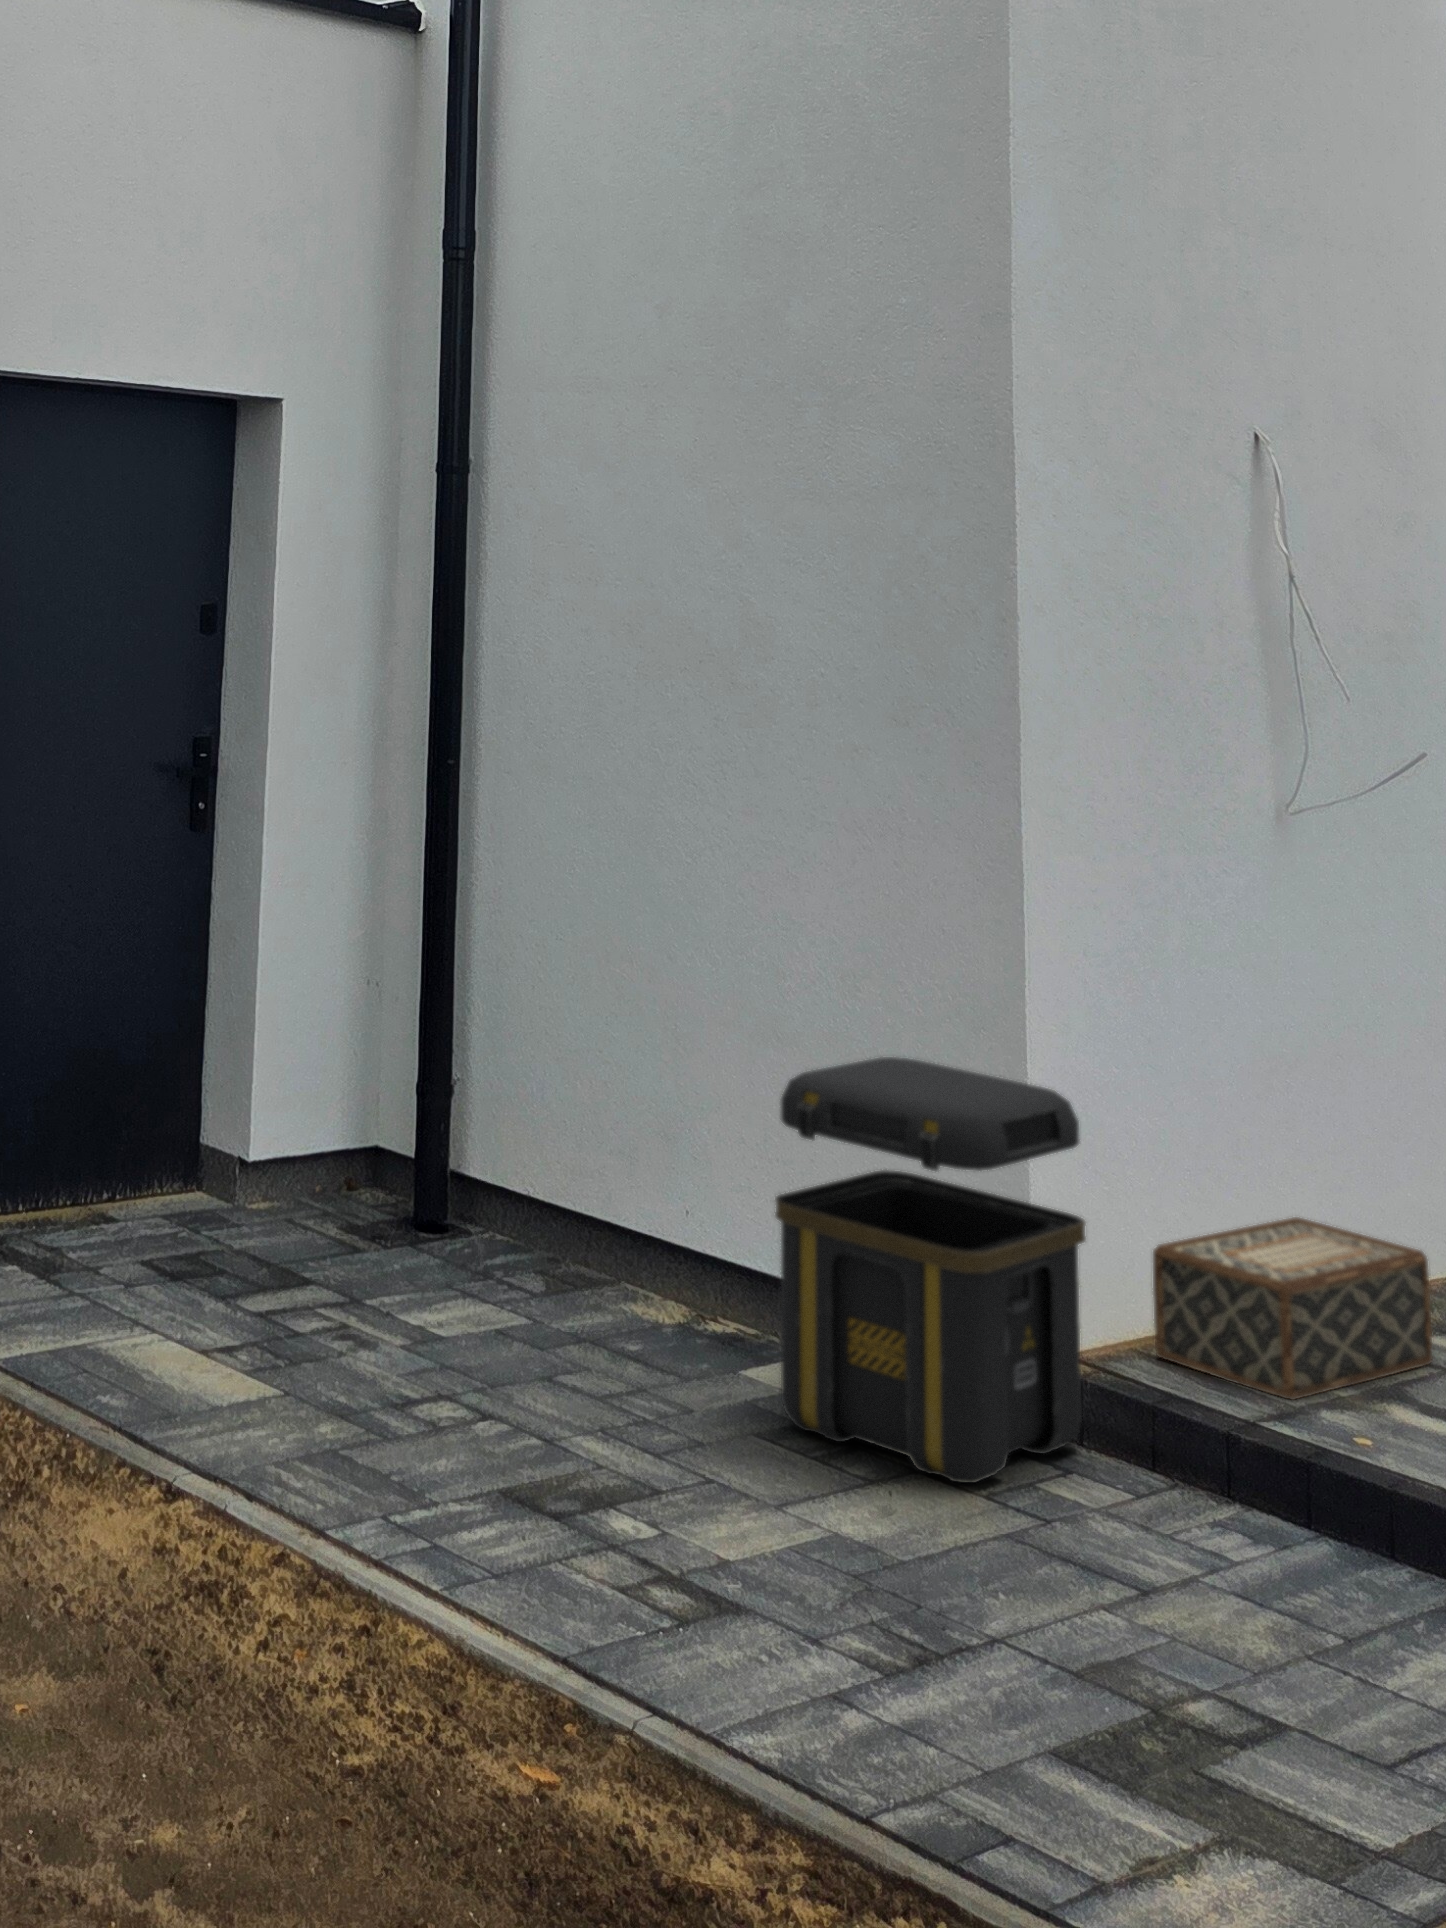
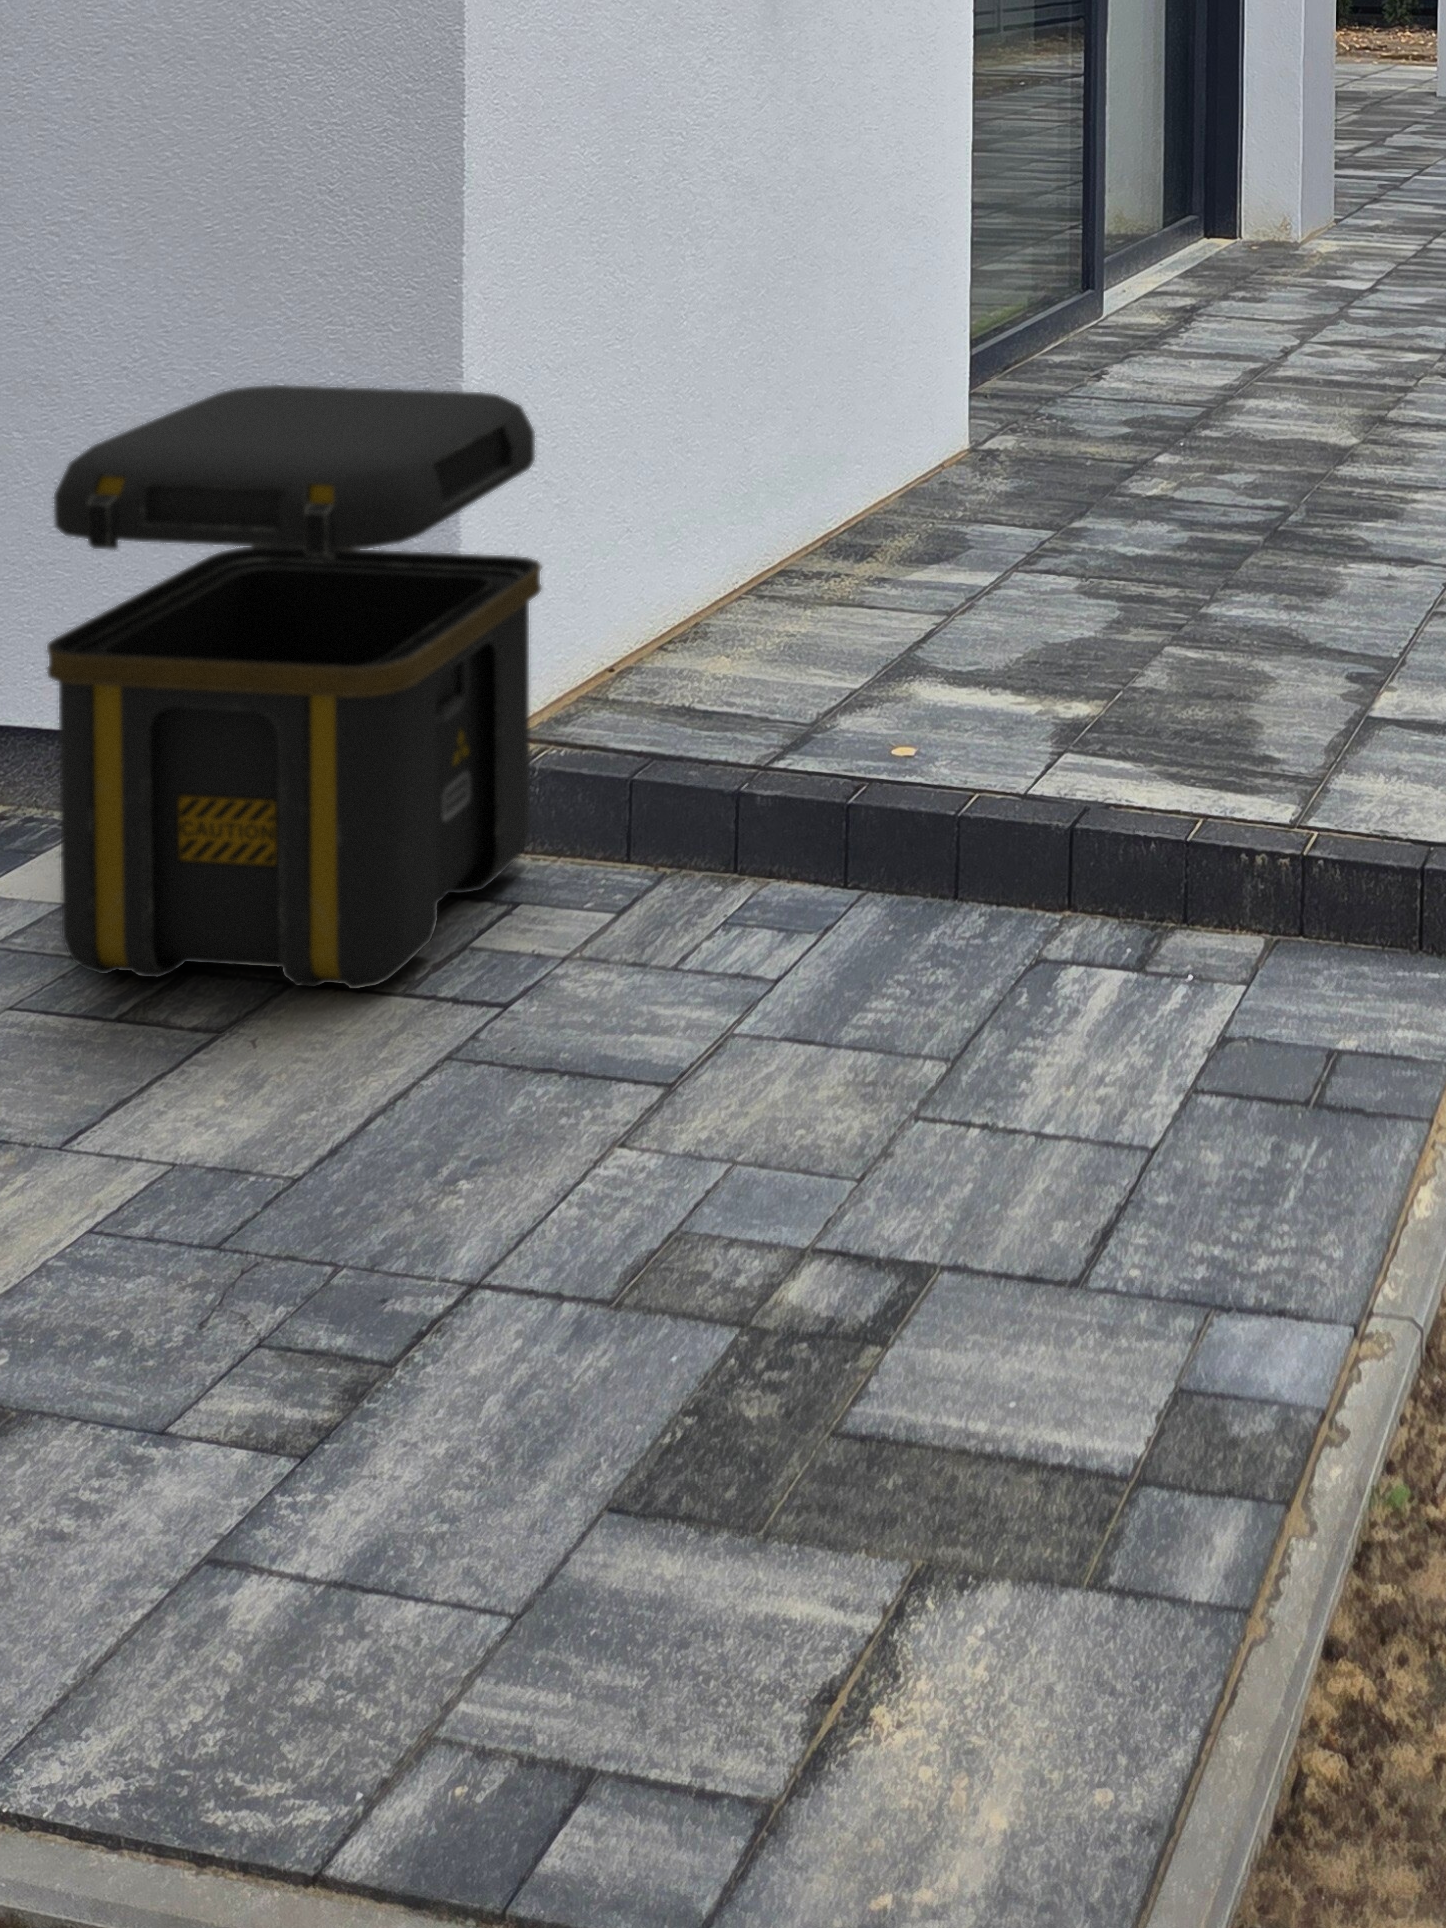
woven basket: present [1153,1217,1432,1399] -> none [610,473,932,715]

